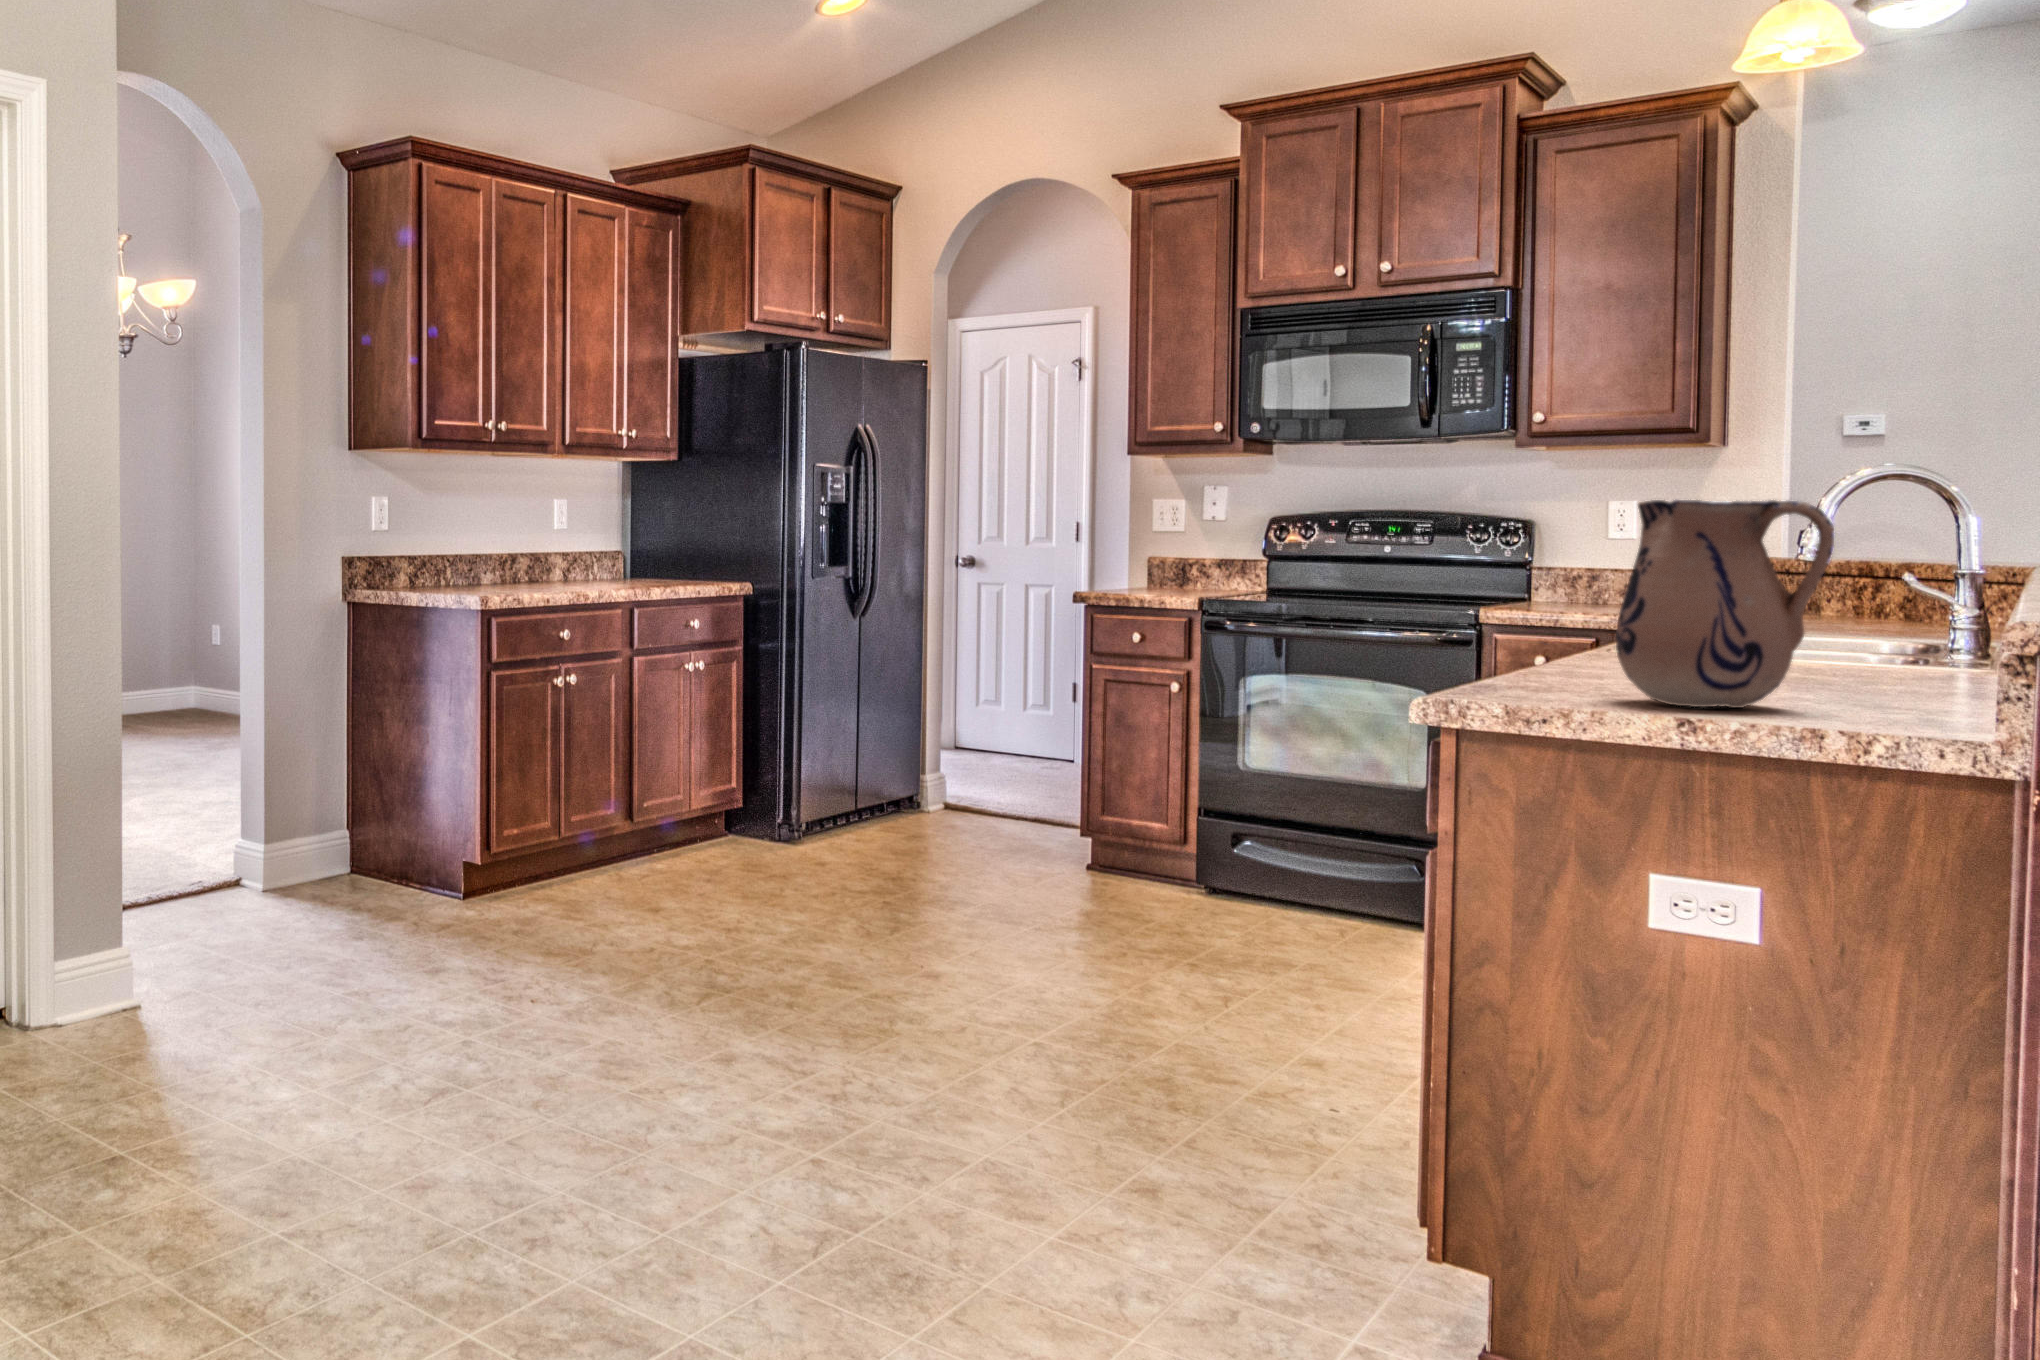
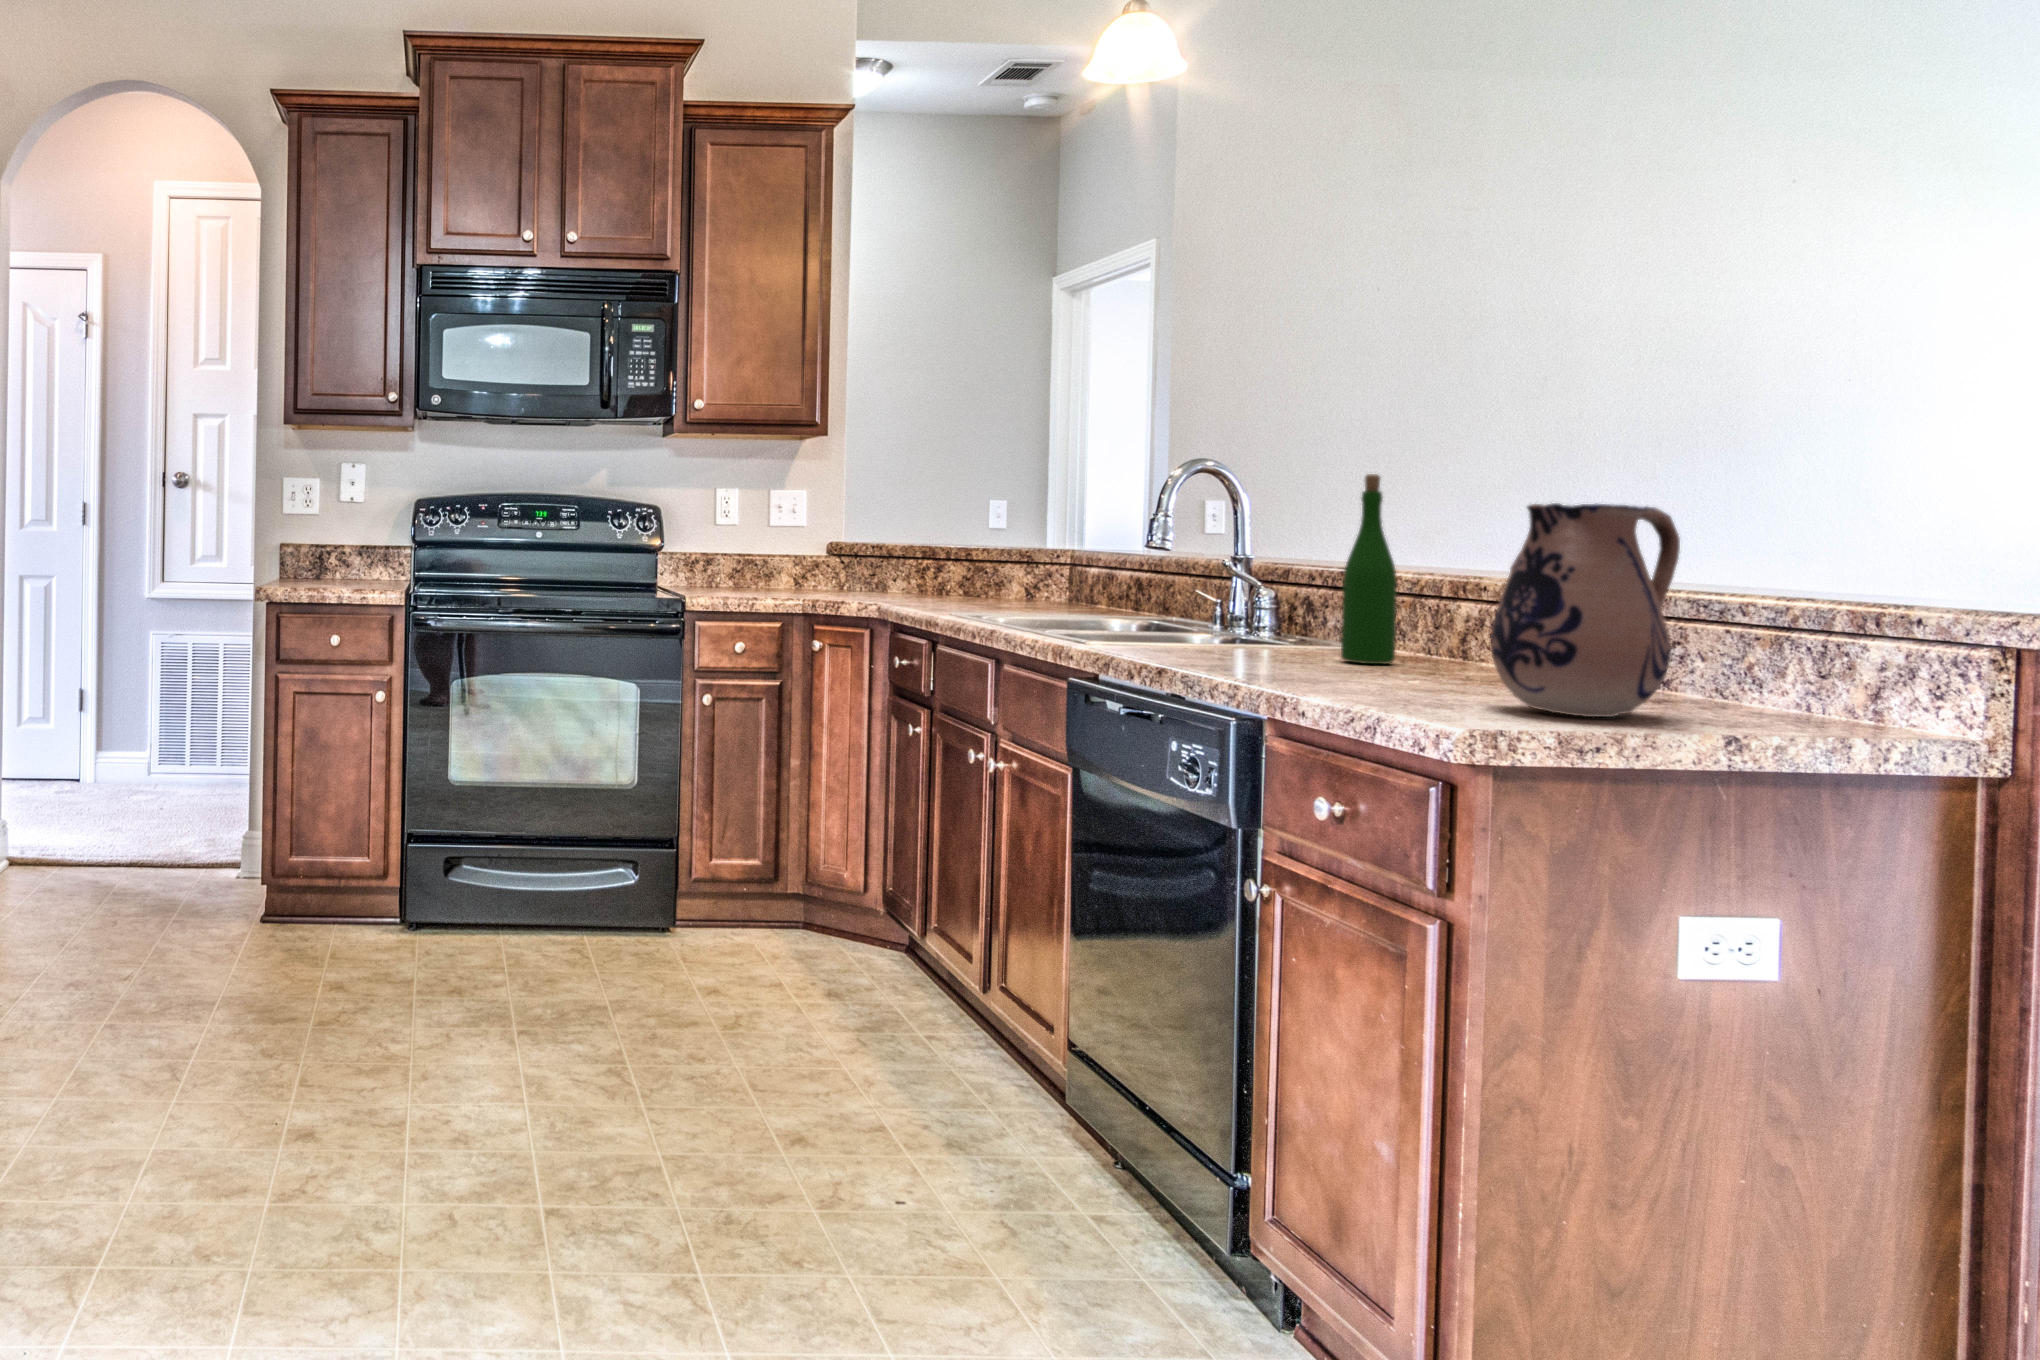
wine bottle: none [1844,469,1911,681] -> present [1341,474,1397,664]

